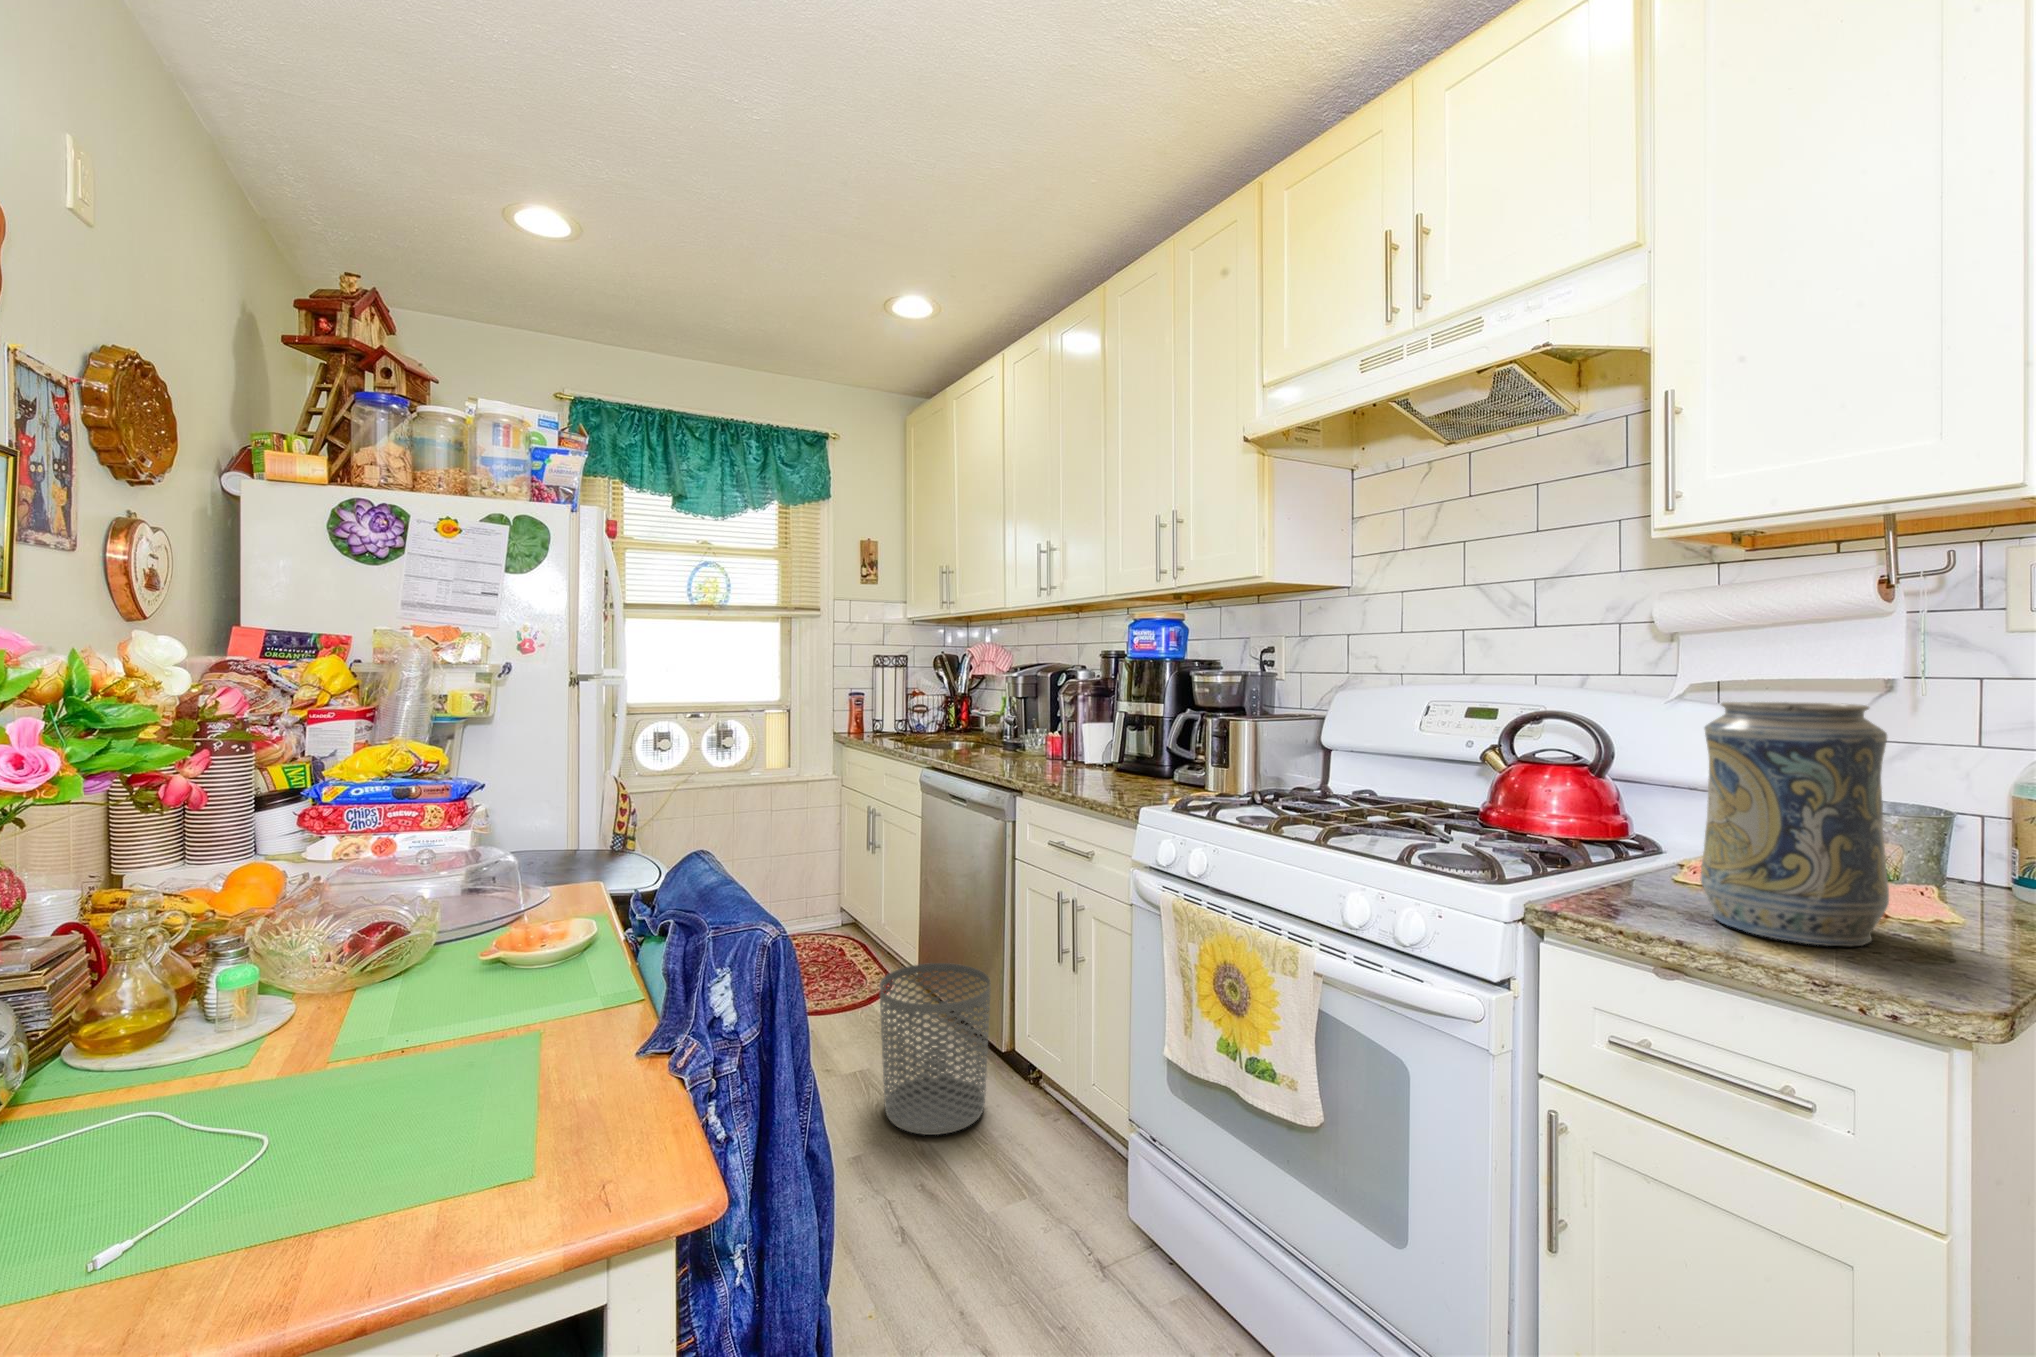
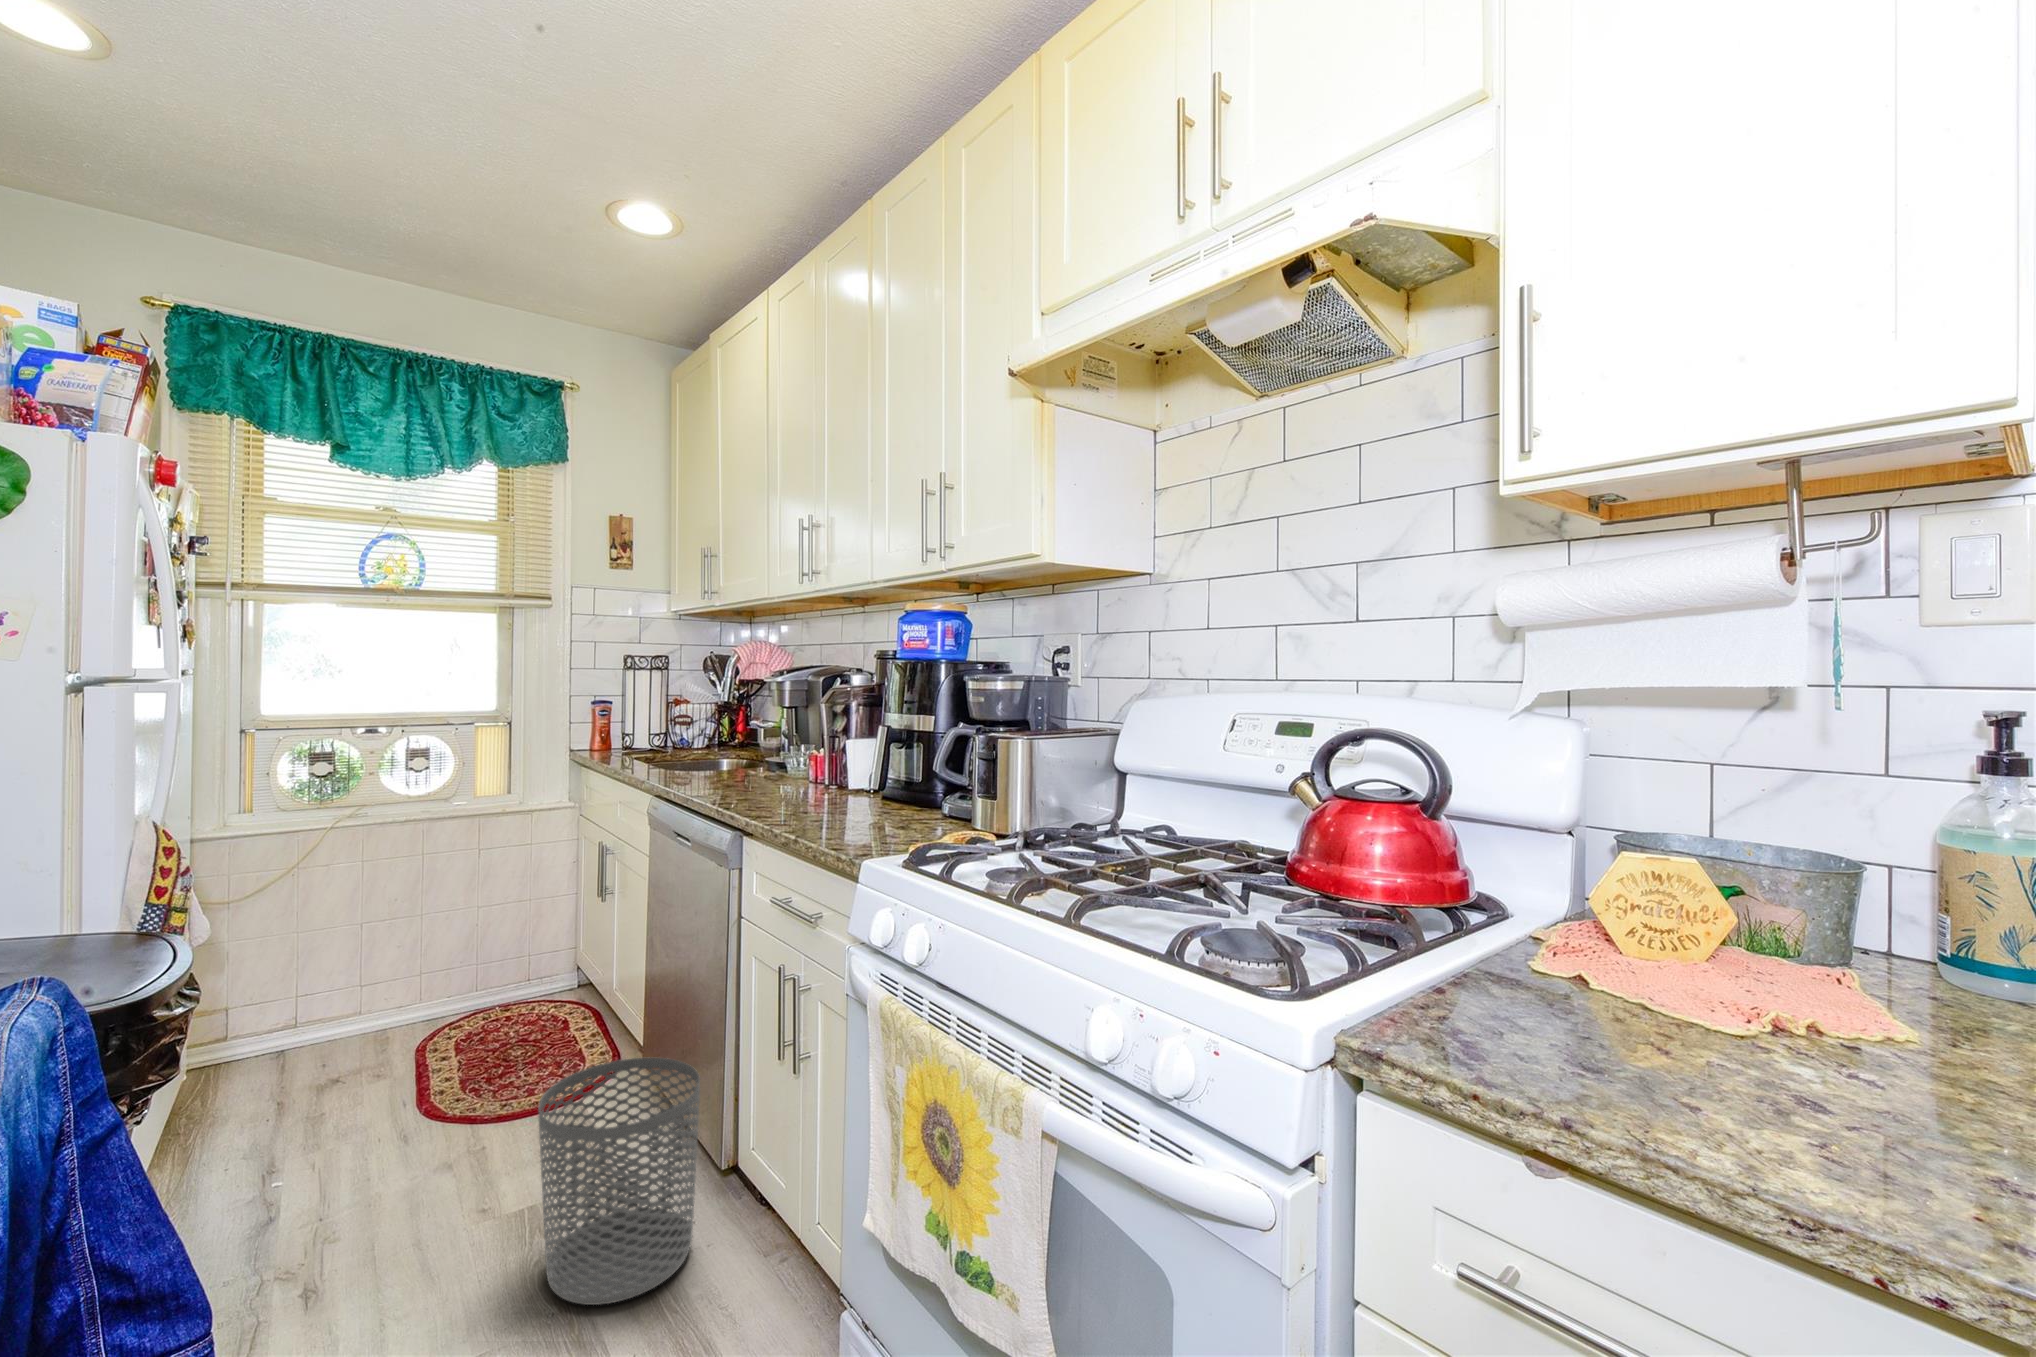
decorative vase: present [1701,702,1889,946] -> none [1577,725,1846,1111]

